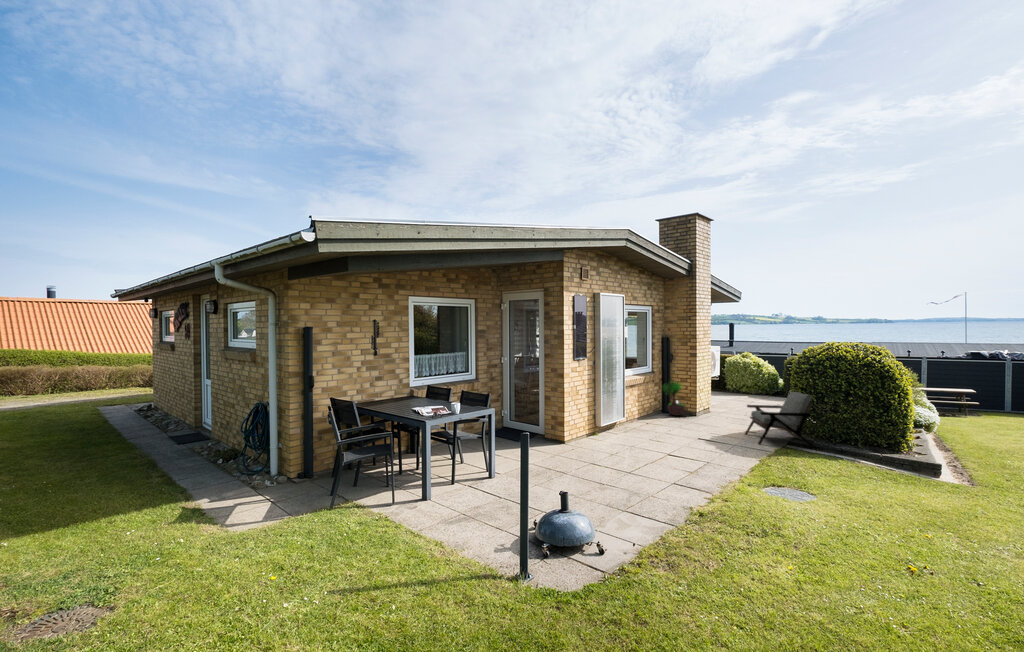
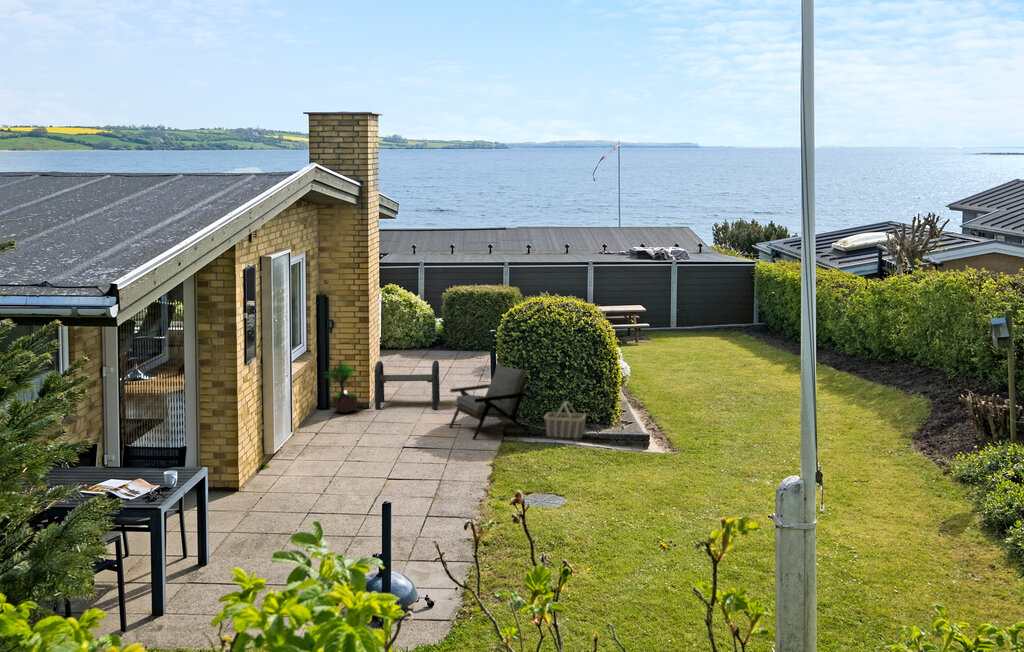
bench: none [699,384,751,423] -> present [374,360,440,410]
basket: none [826,425,873,460] -> present [544,401,586,440]

